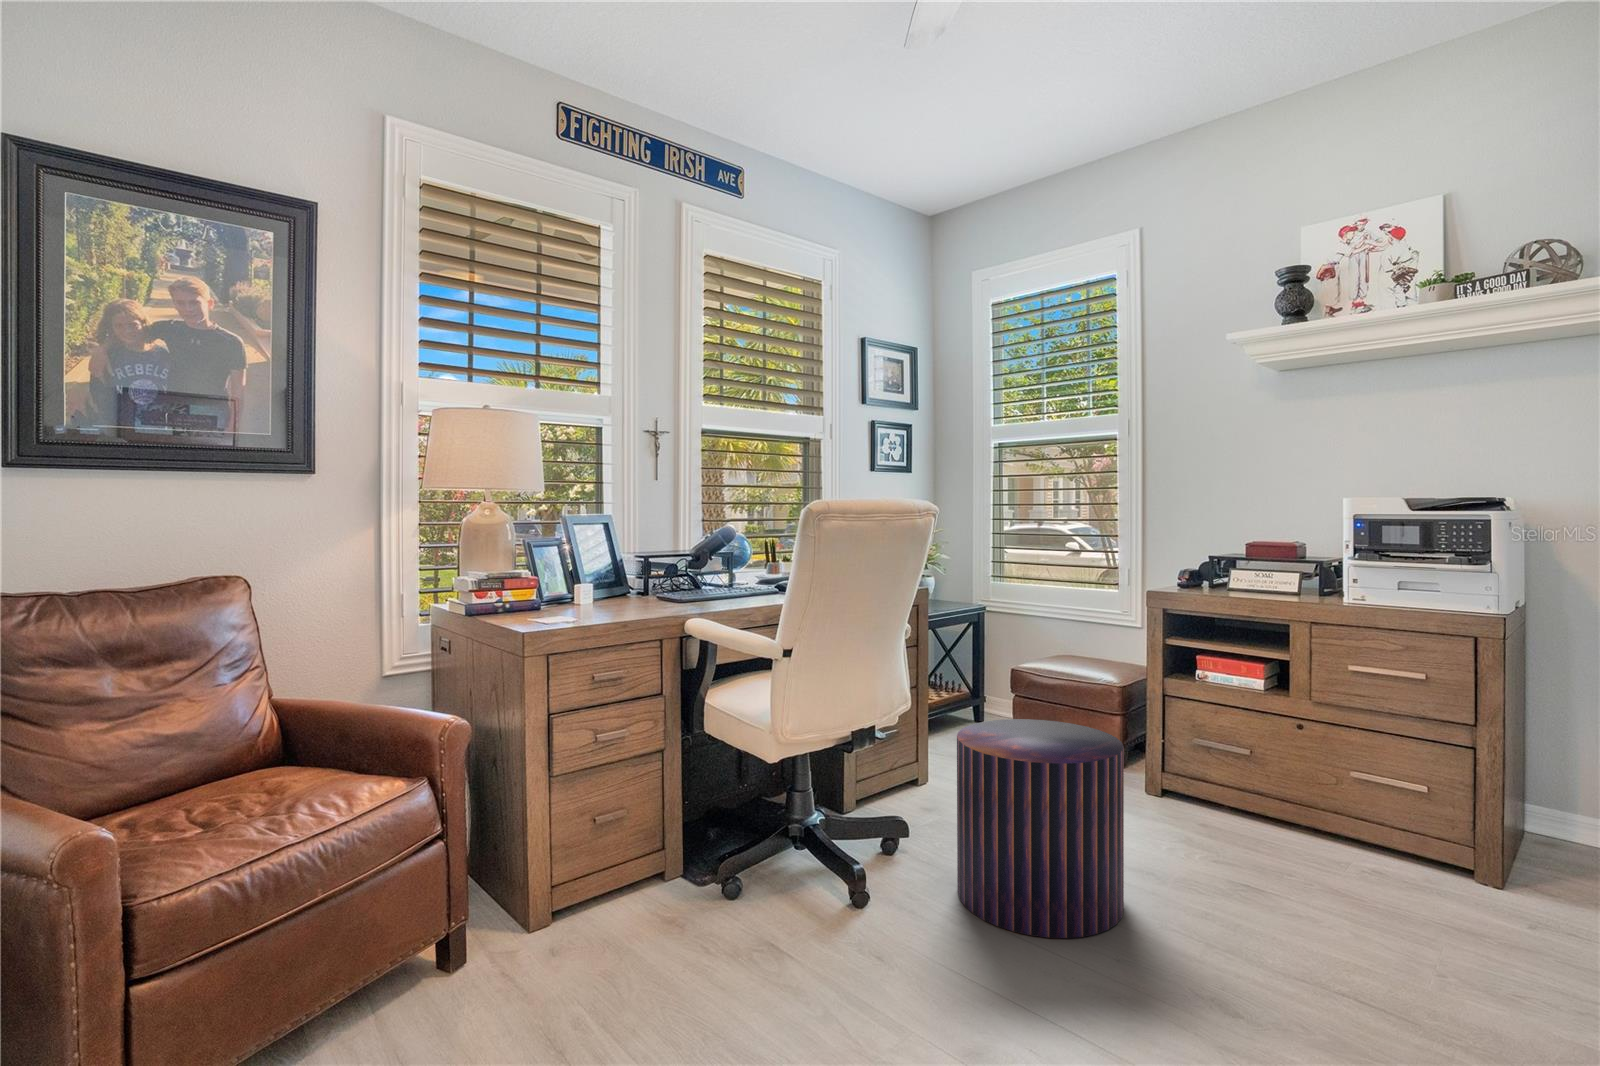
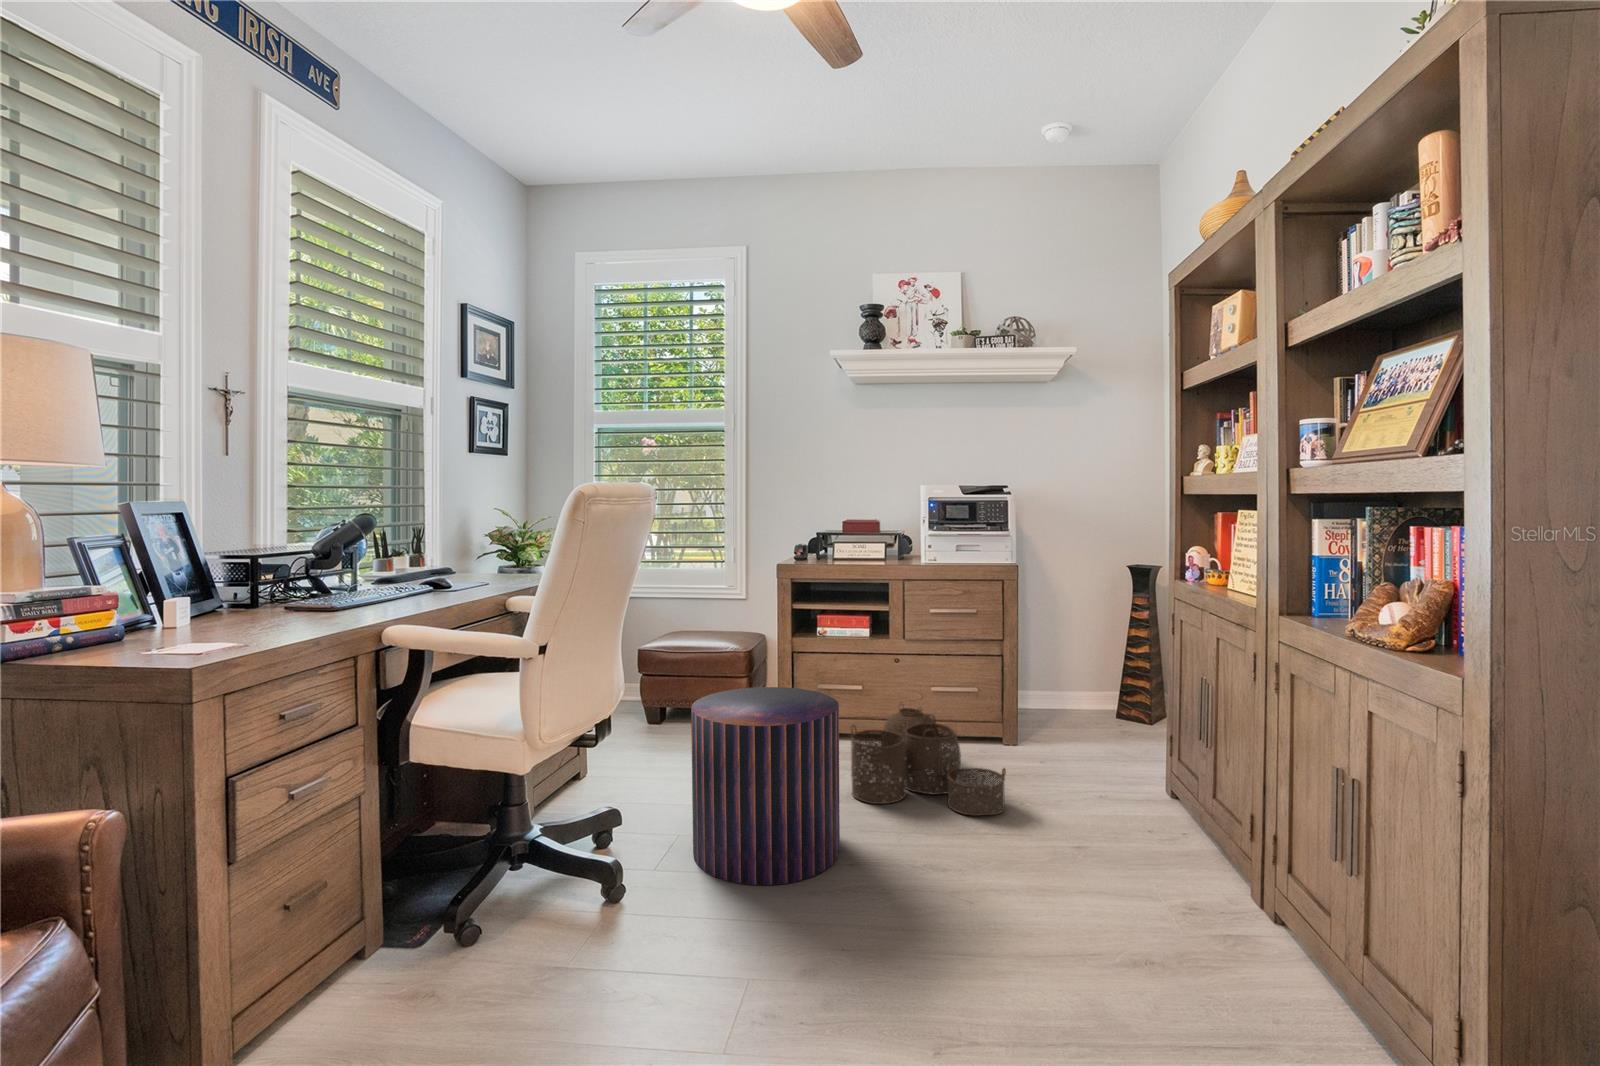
woven basket: none [1186,776,1402,947] -> present [851,704,1006,816]

